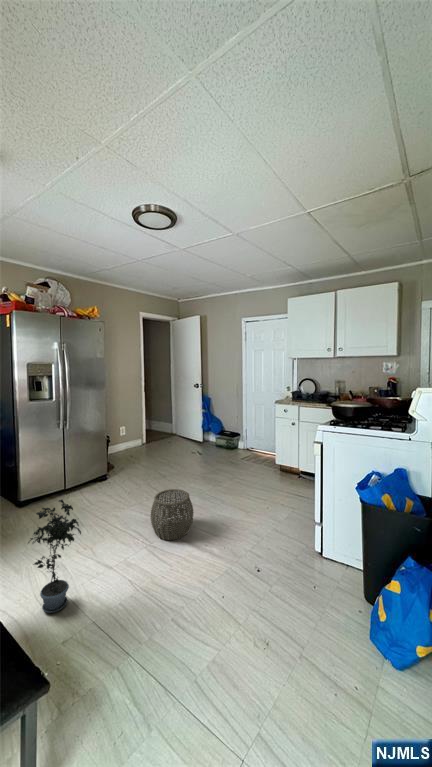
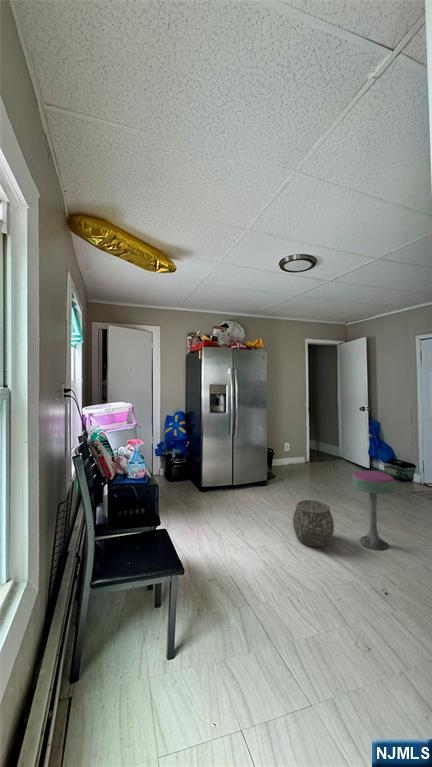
bar stool: none [208,448,245,523] -> present [353,471,394,550]
potted plant: present [28,500,81,613] -> none [197,483,231,565]

